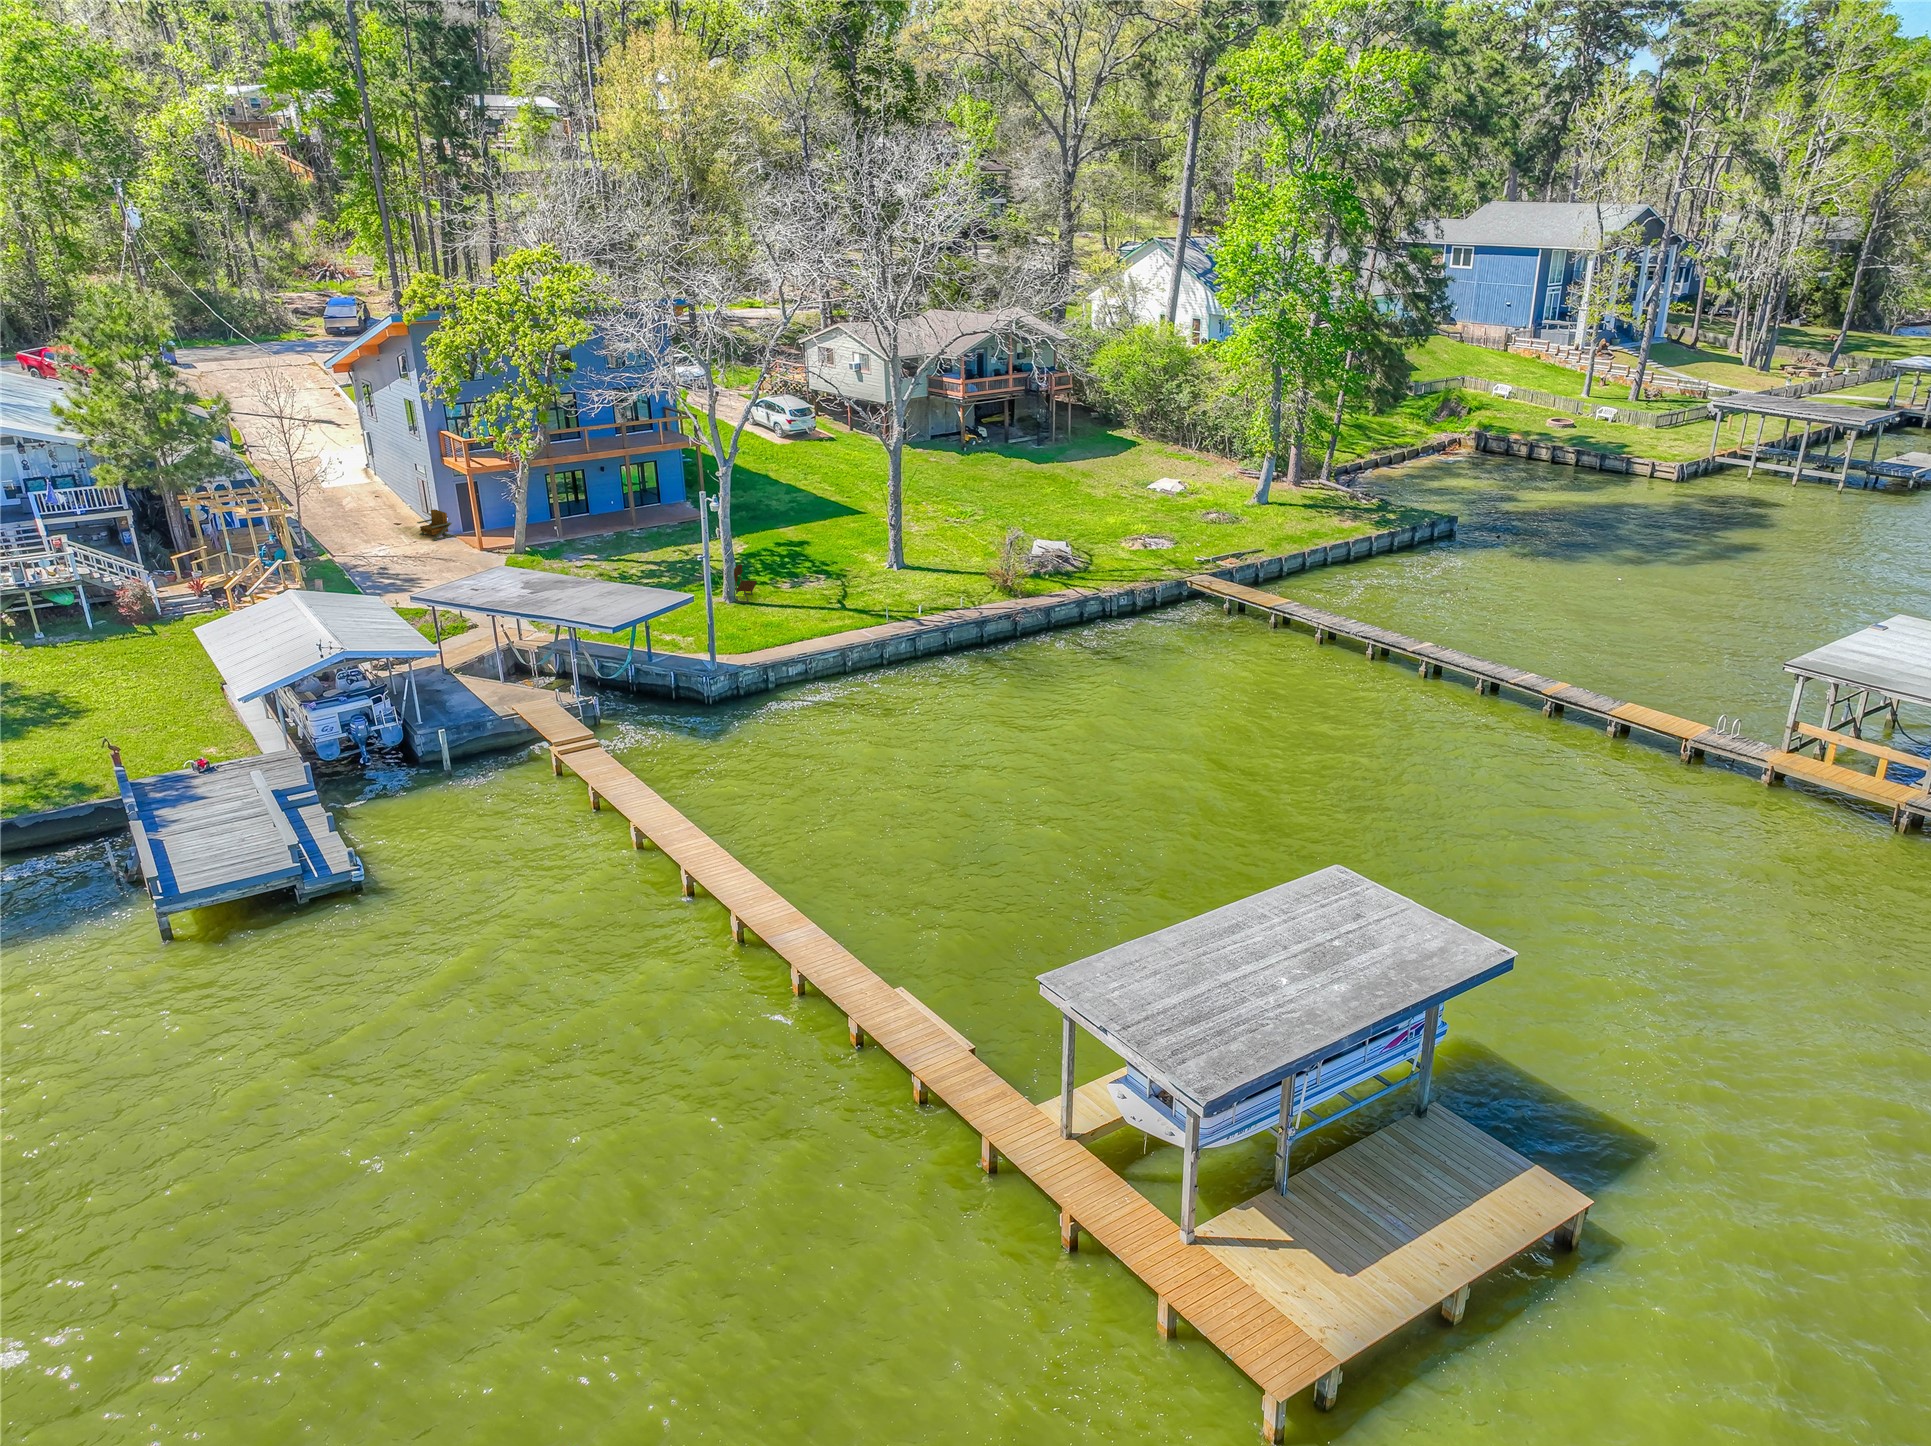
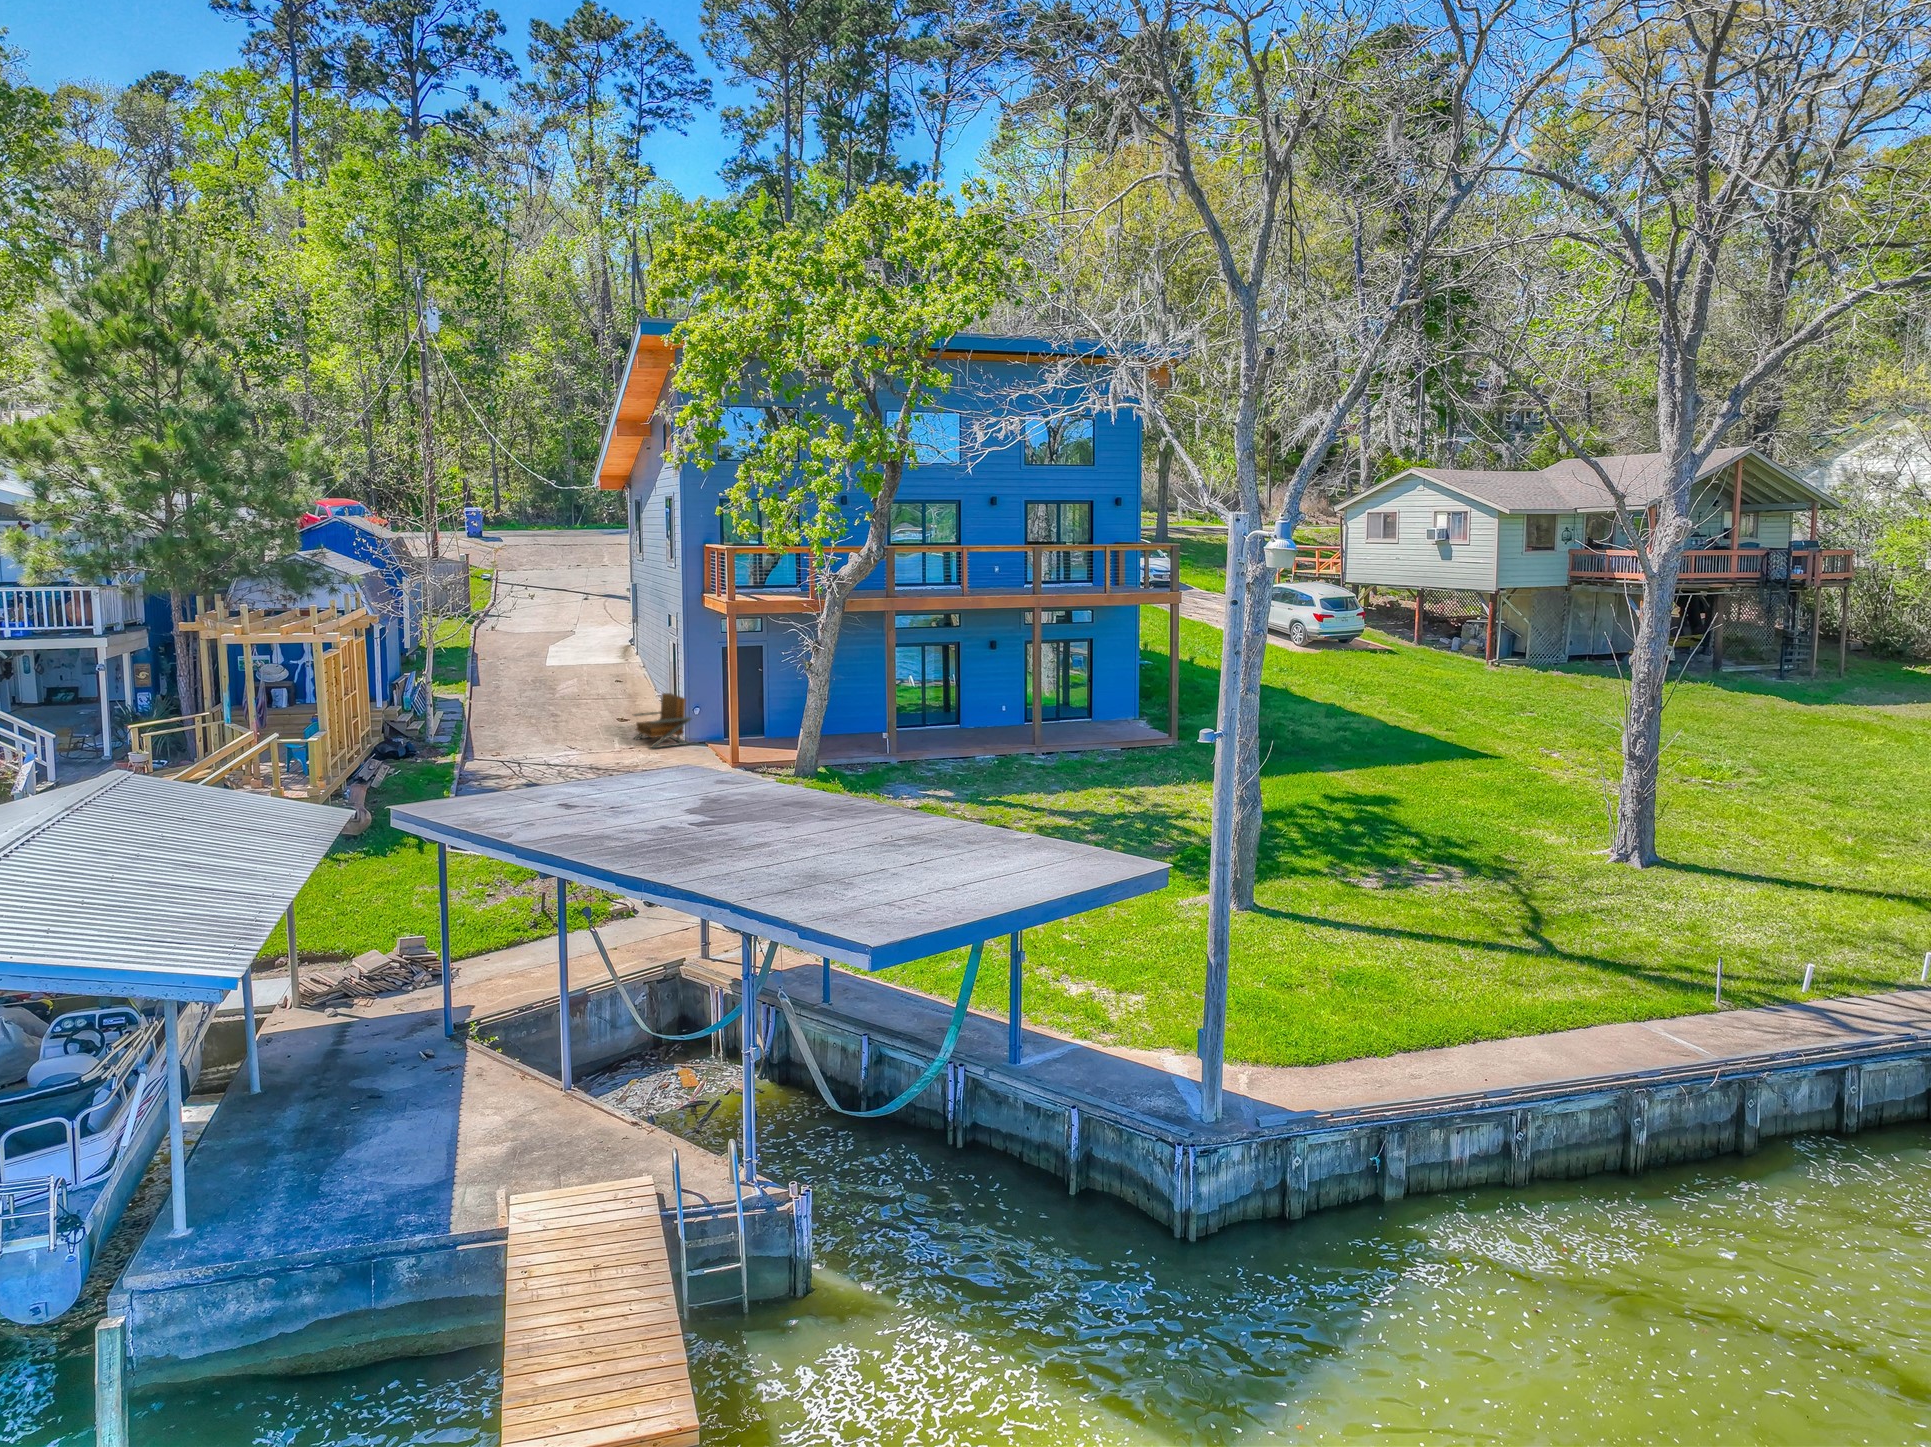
bench: present [734,564,757,603] -> none [1254,821,1306,918]

